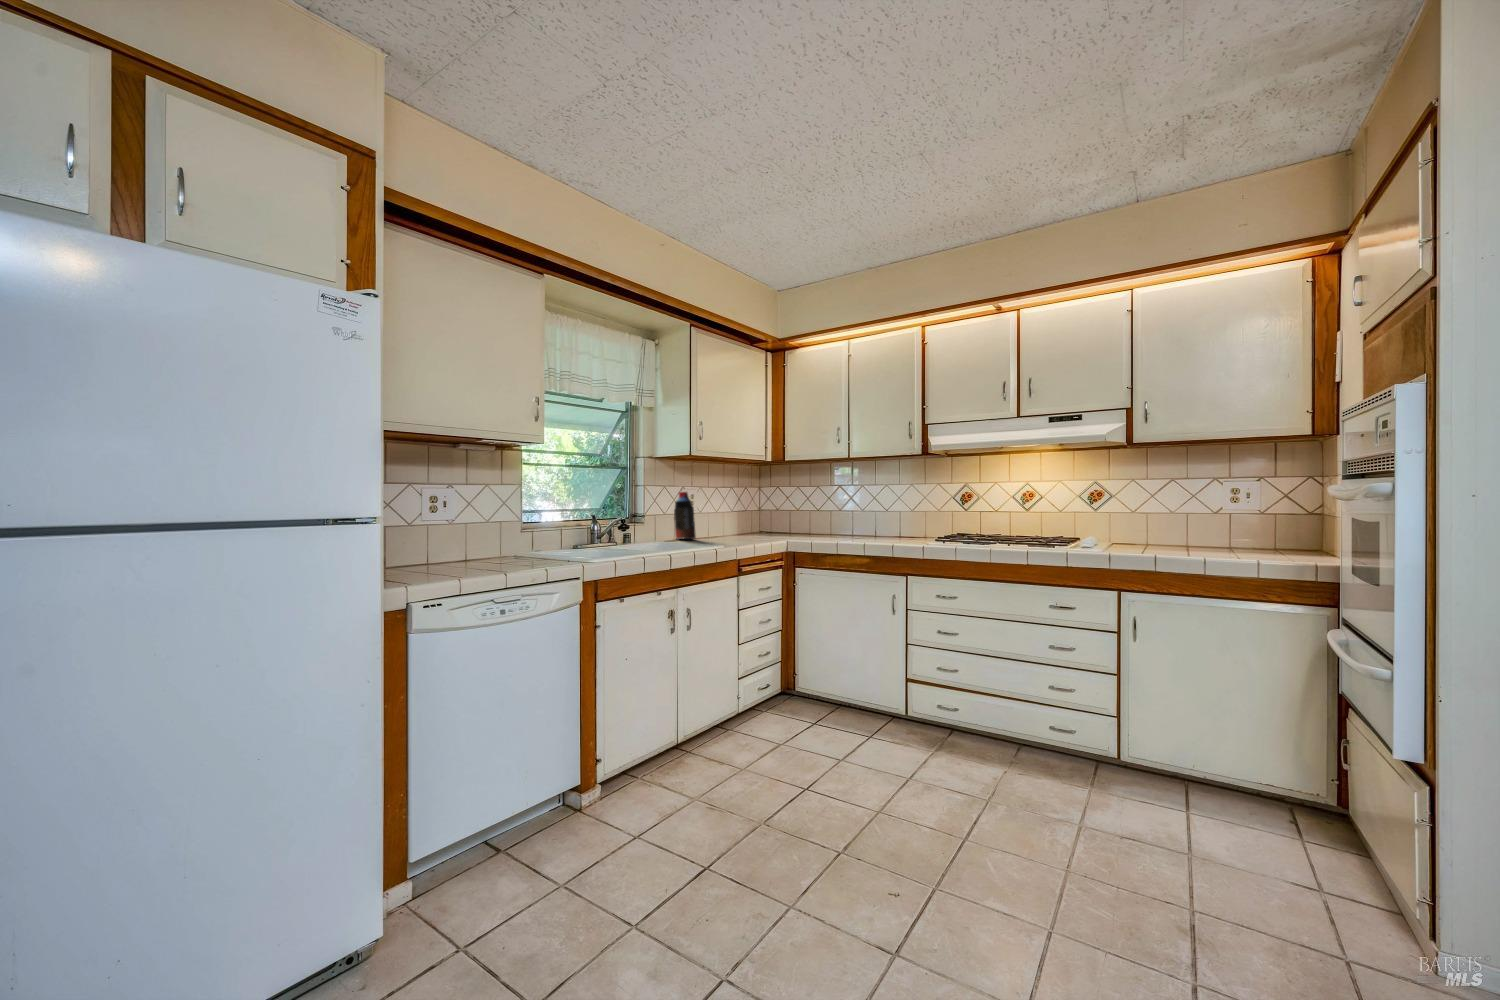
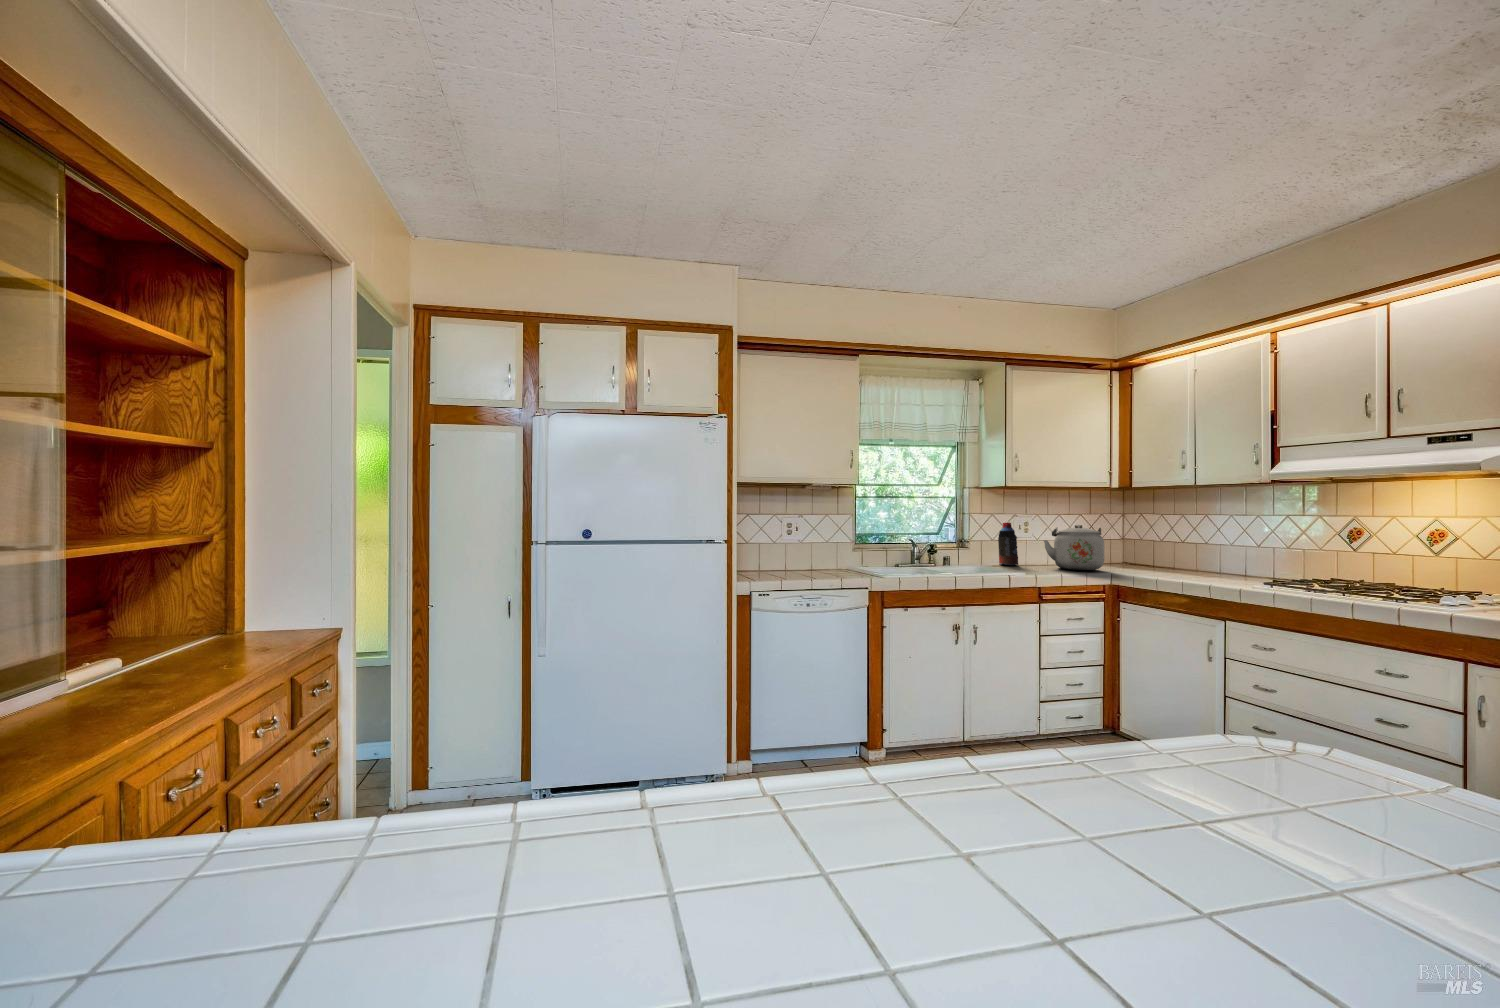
kettle: none [720,493,776,540] -> present [1044,525,1104,570]

